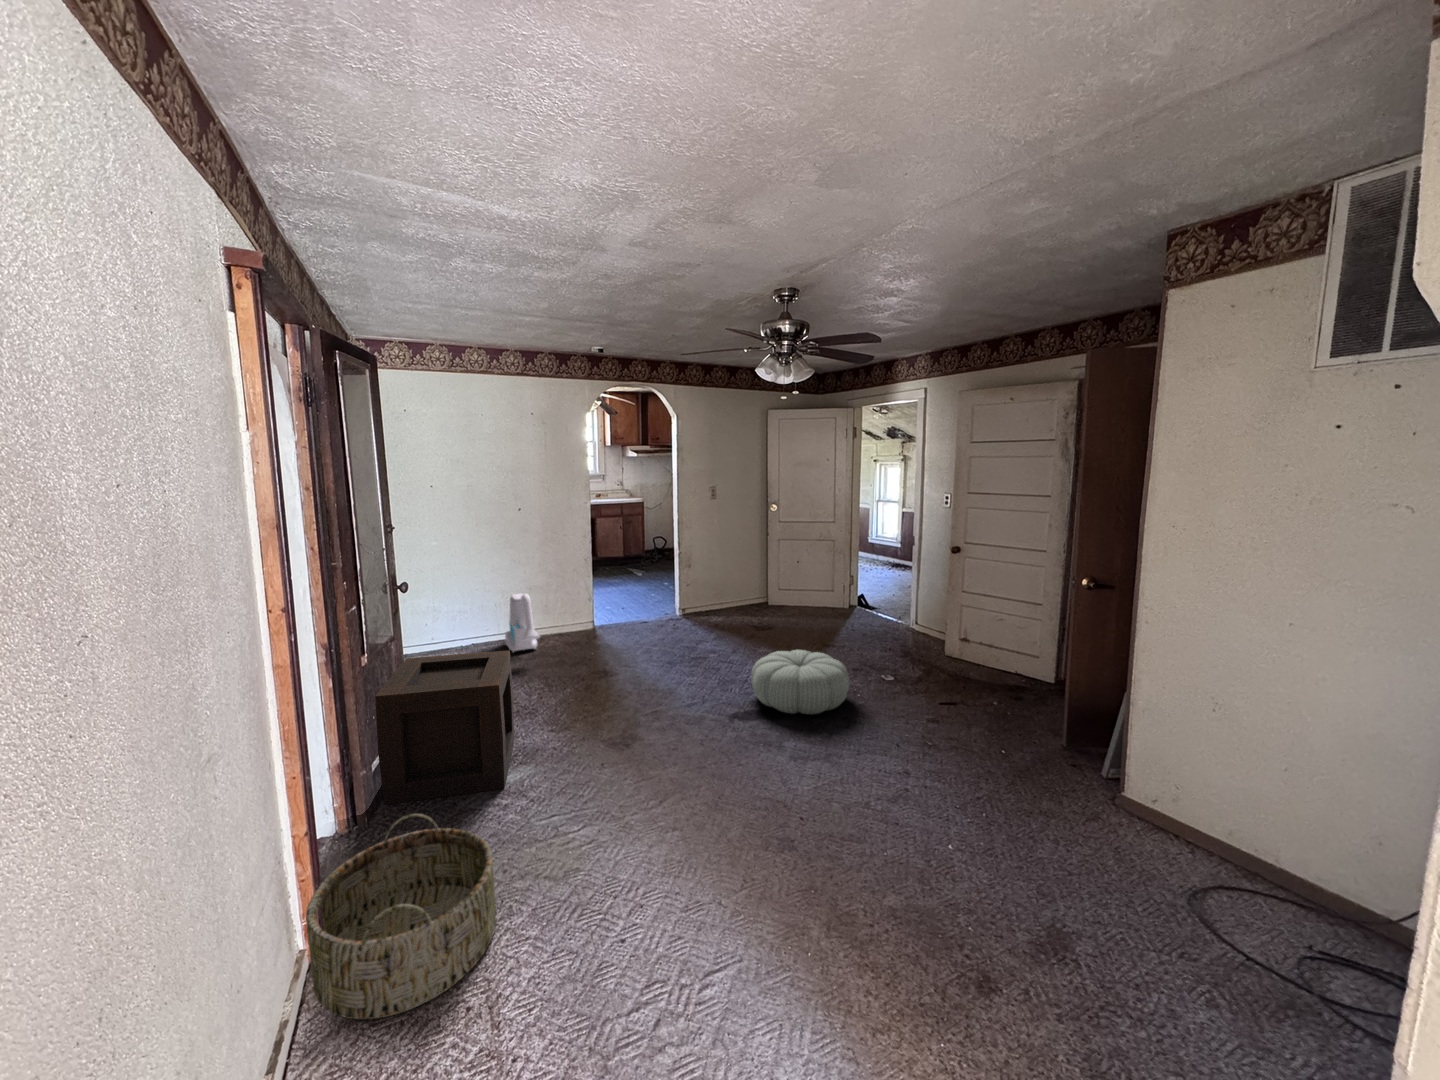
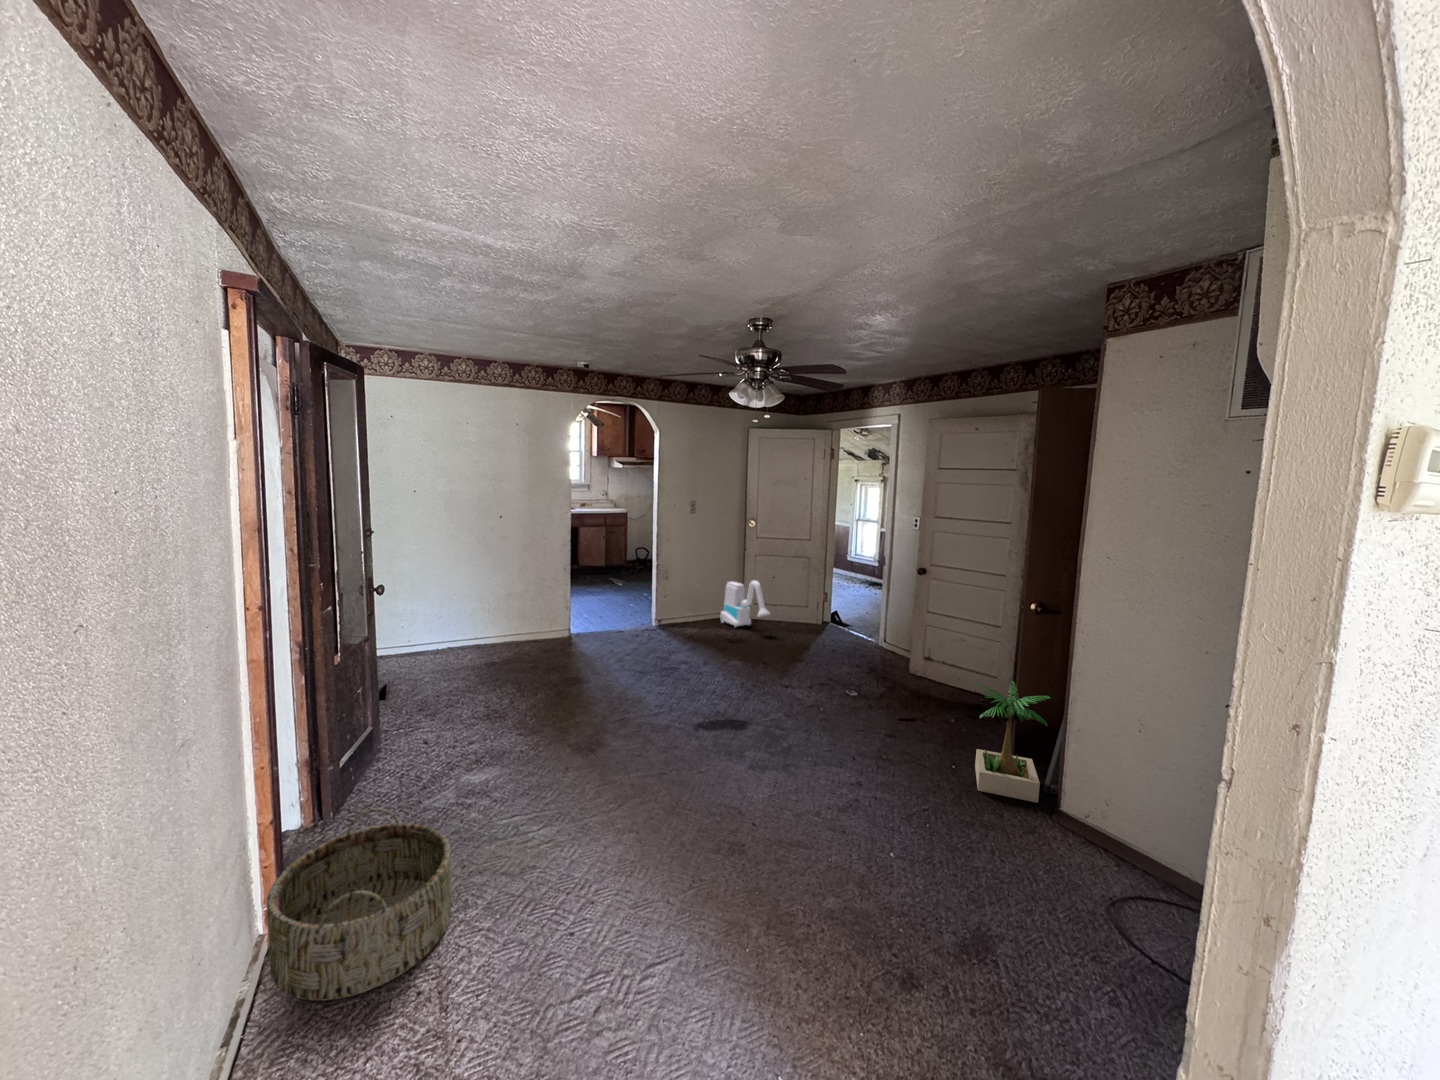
vacuum cleaner: present [505,594,540,652] -> present [720,581,770,627]
wooden crate: present [375,650,514,804] -> none [345,655,482,802]
pouf: present [751,650,849,714] -> none [718,663,813,727]
potted plant: none [1015,659,1115,787] -> present [975,681,1050,803]

